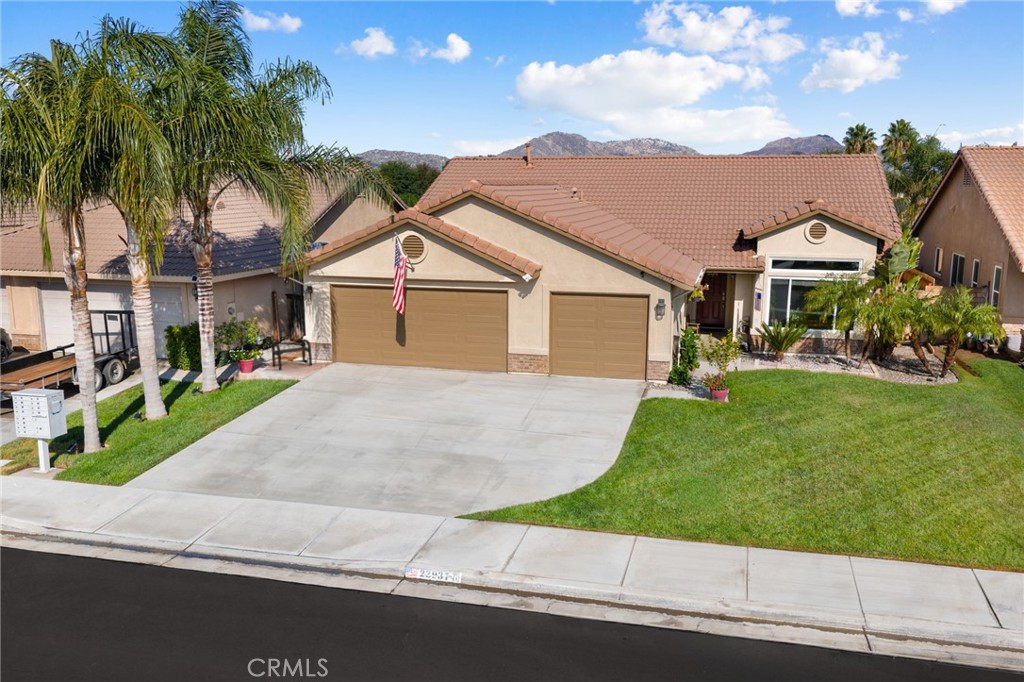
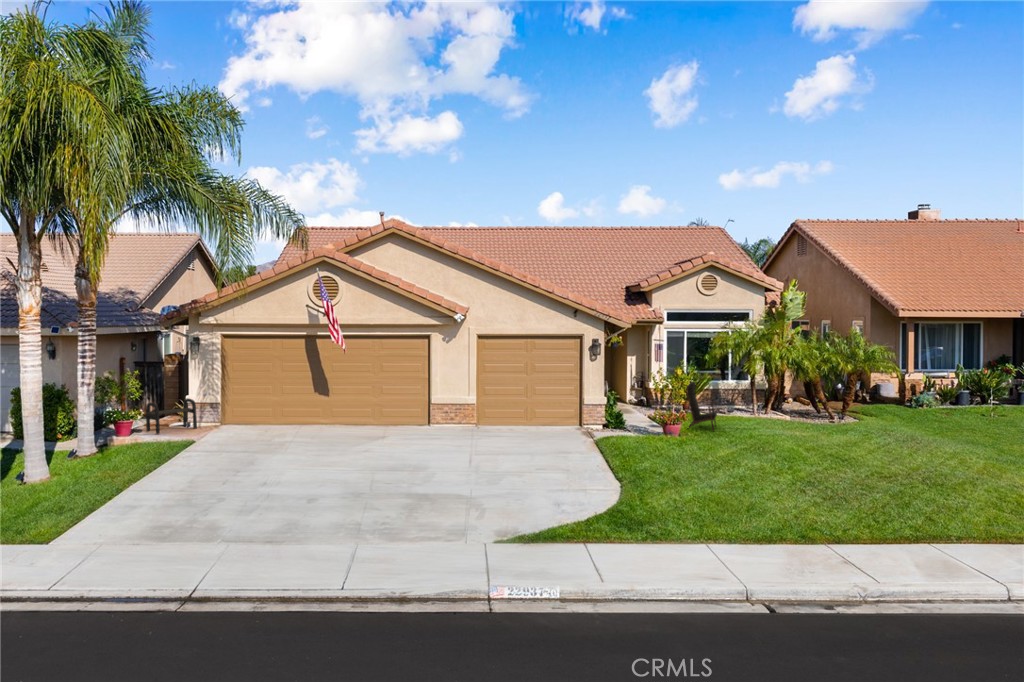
lounge chair: none [738,345,778,396] -> present [687,382,717,431]

